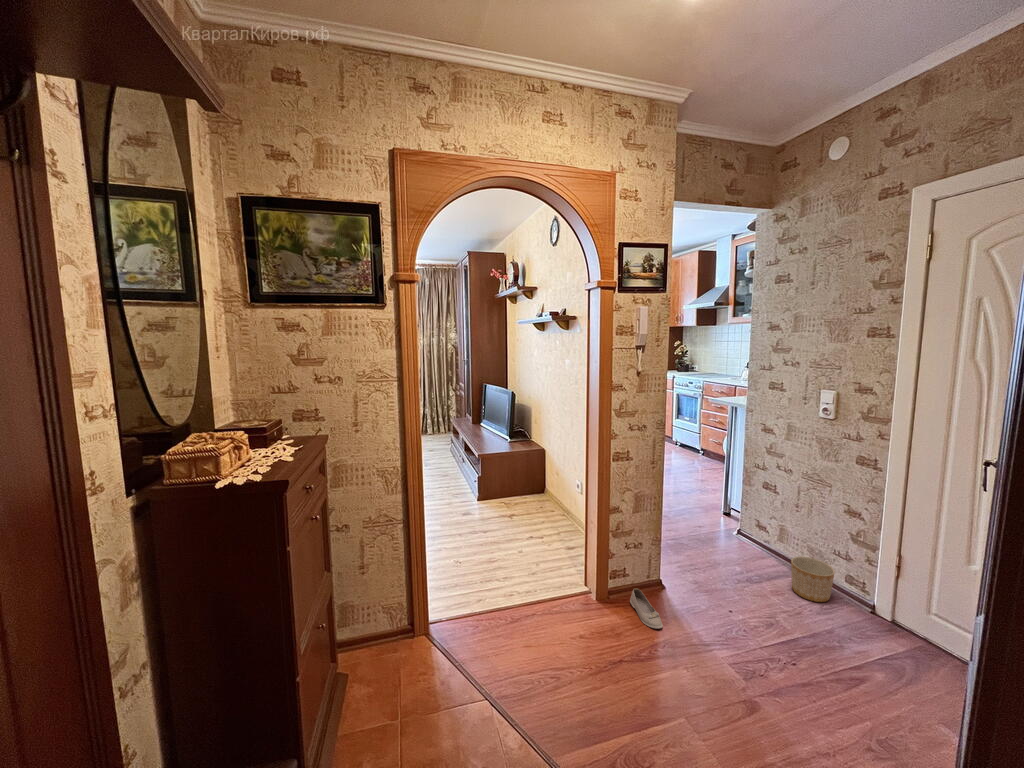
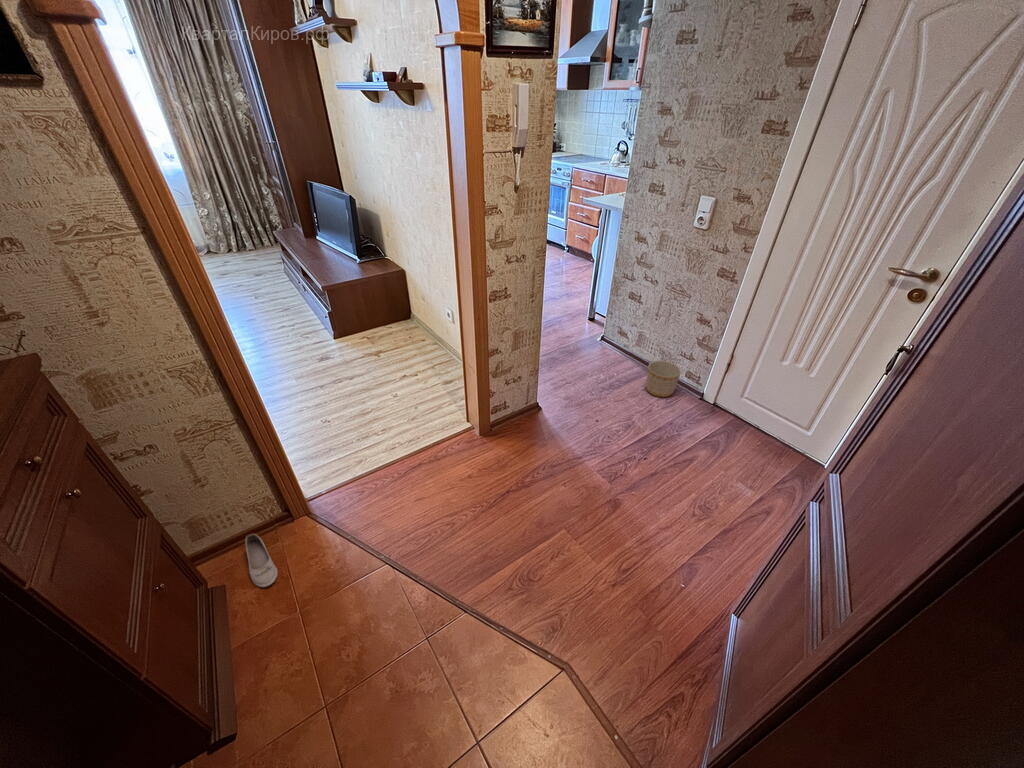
shoe: present [630,588,663,629] -> present [246,534,277,587]

